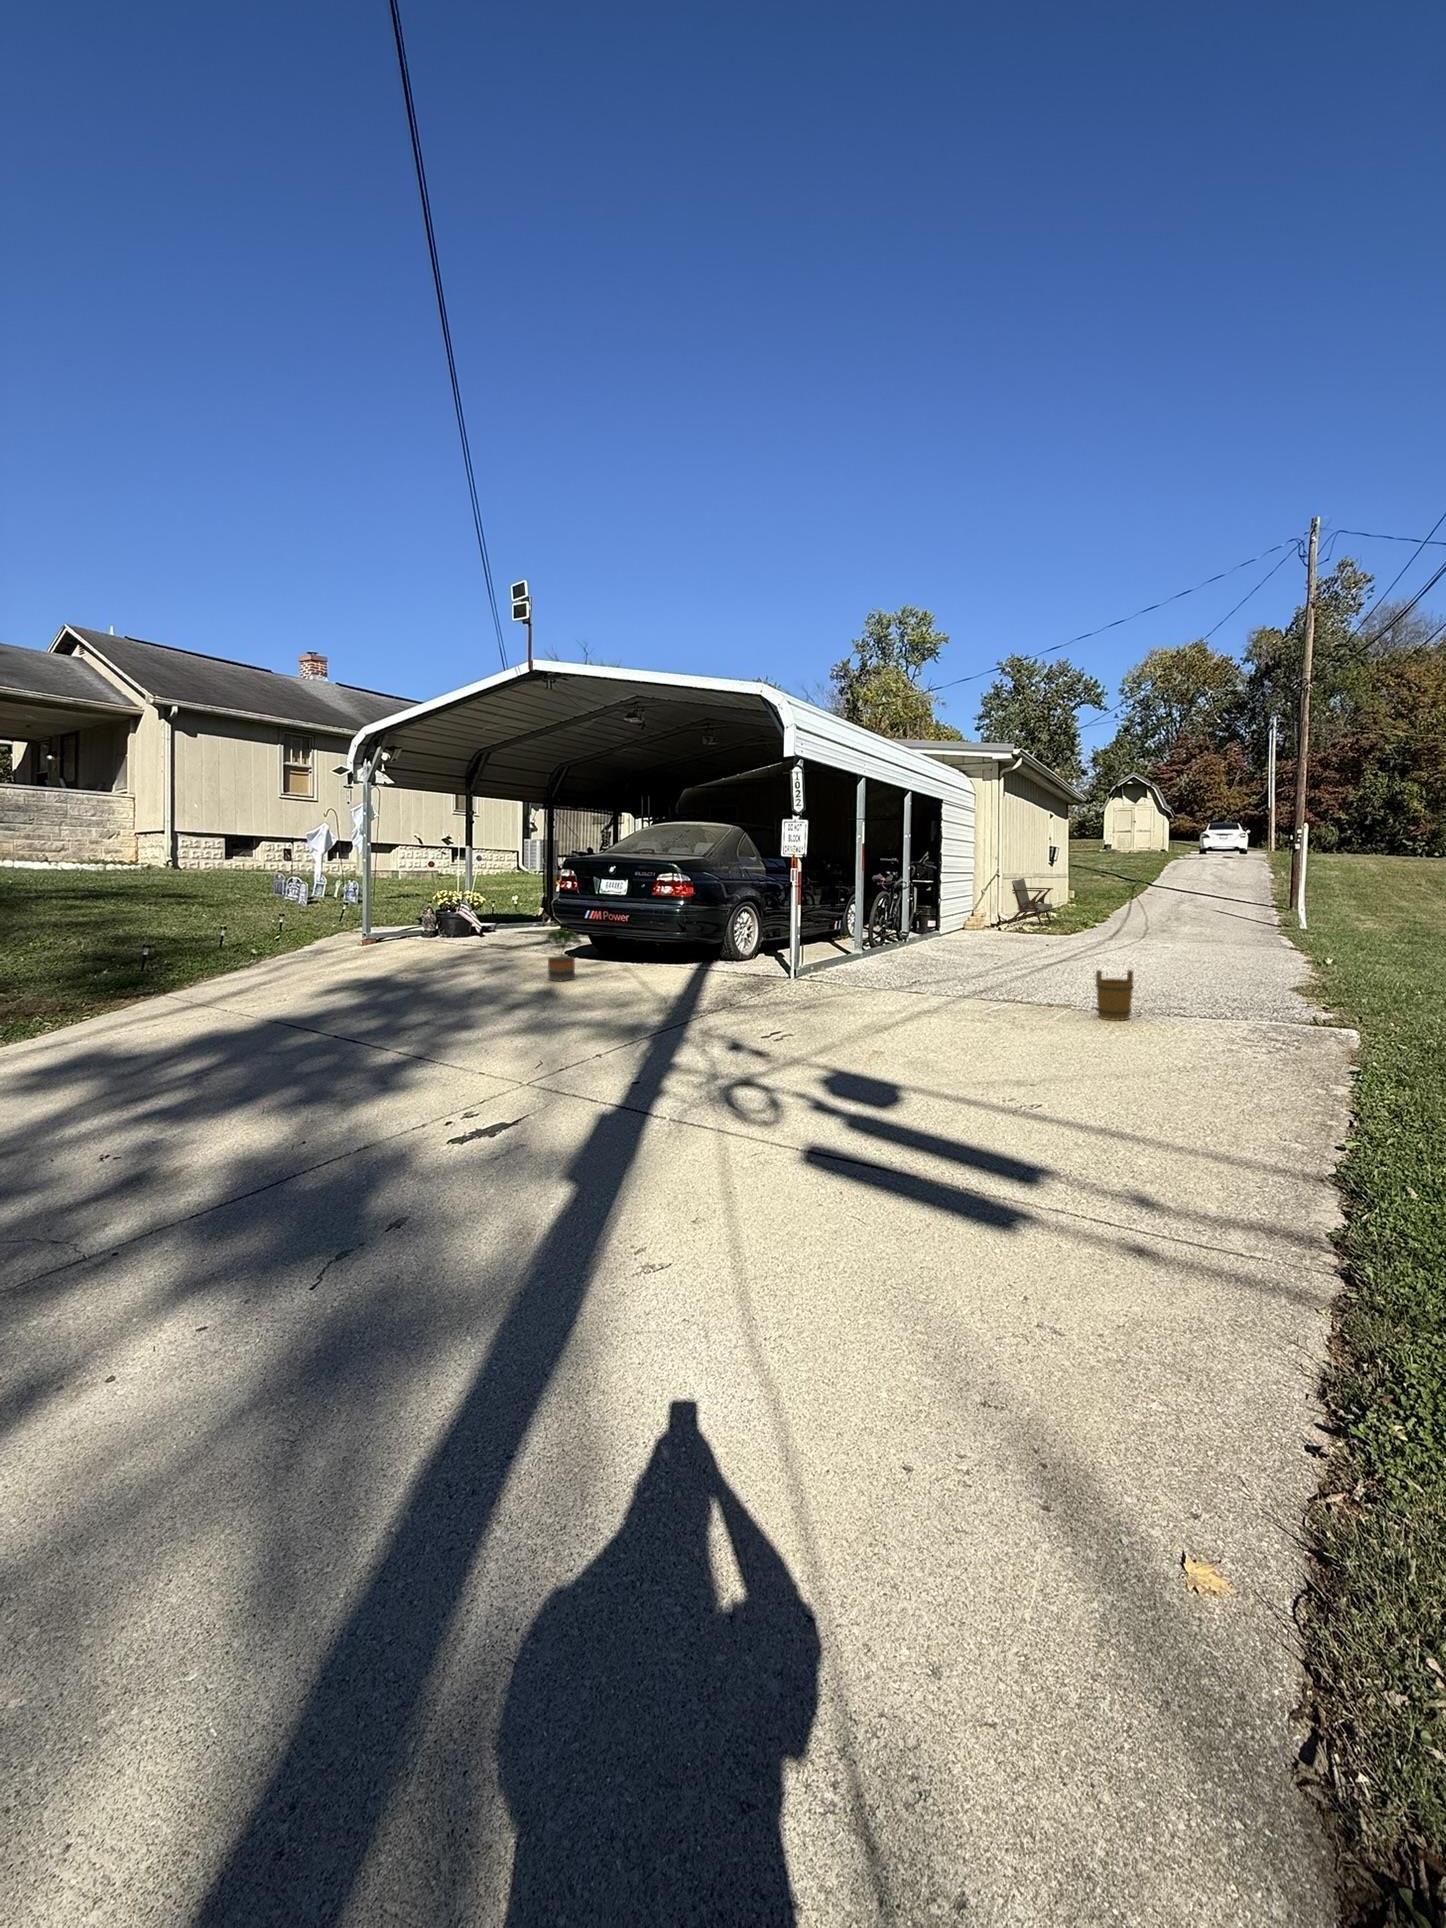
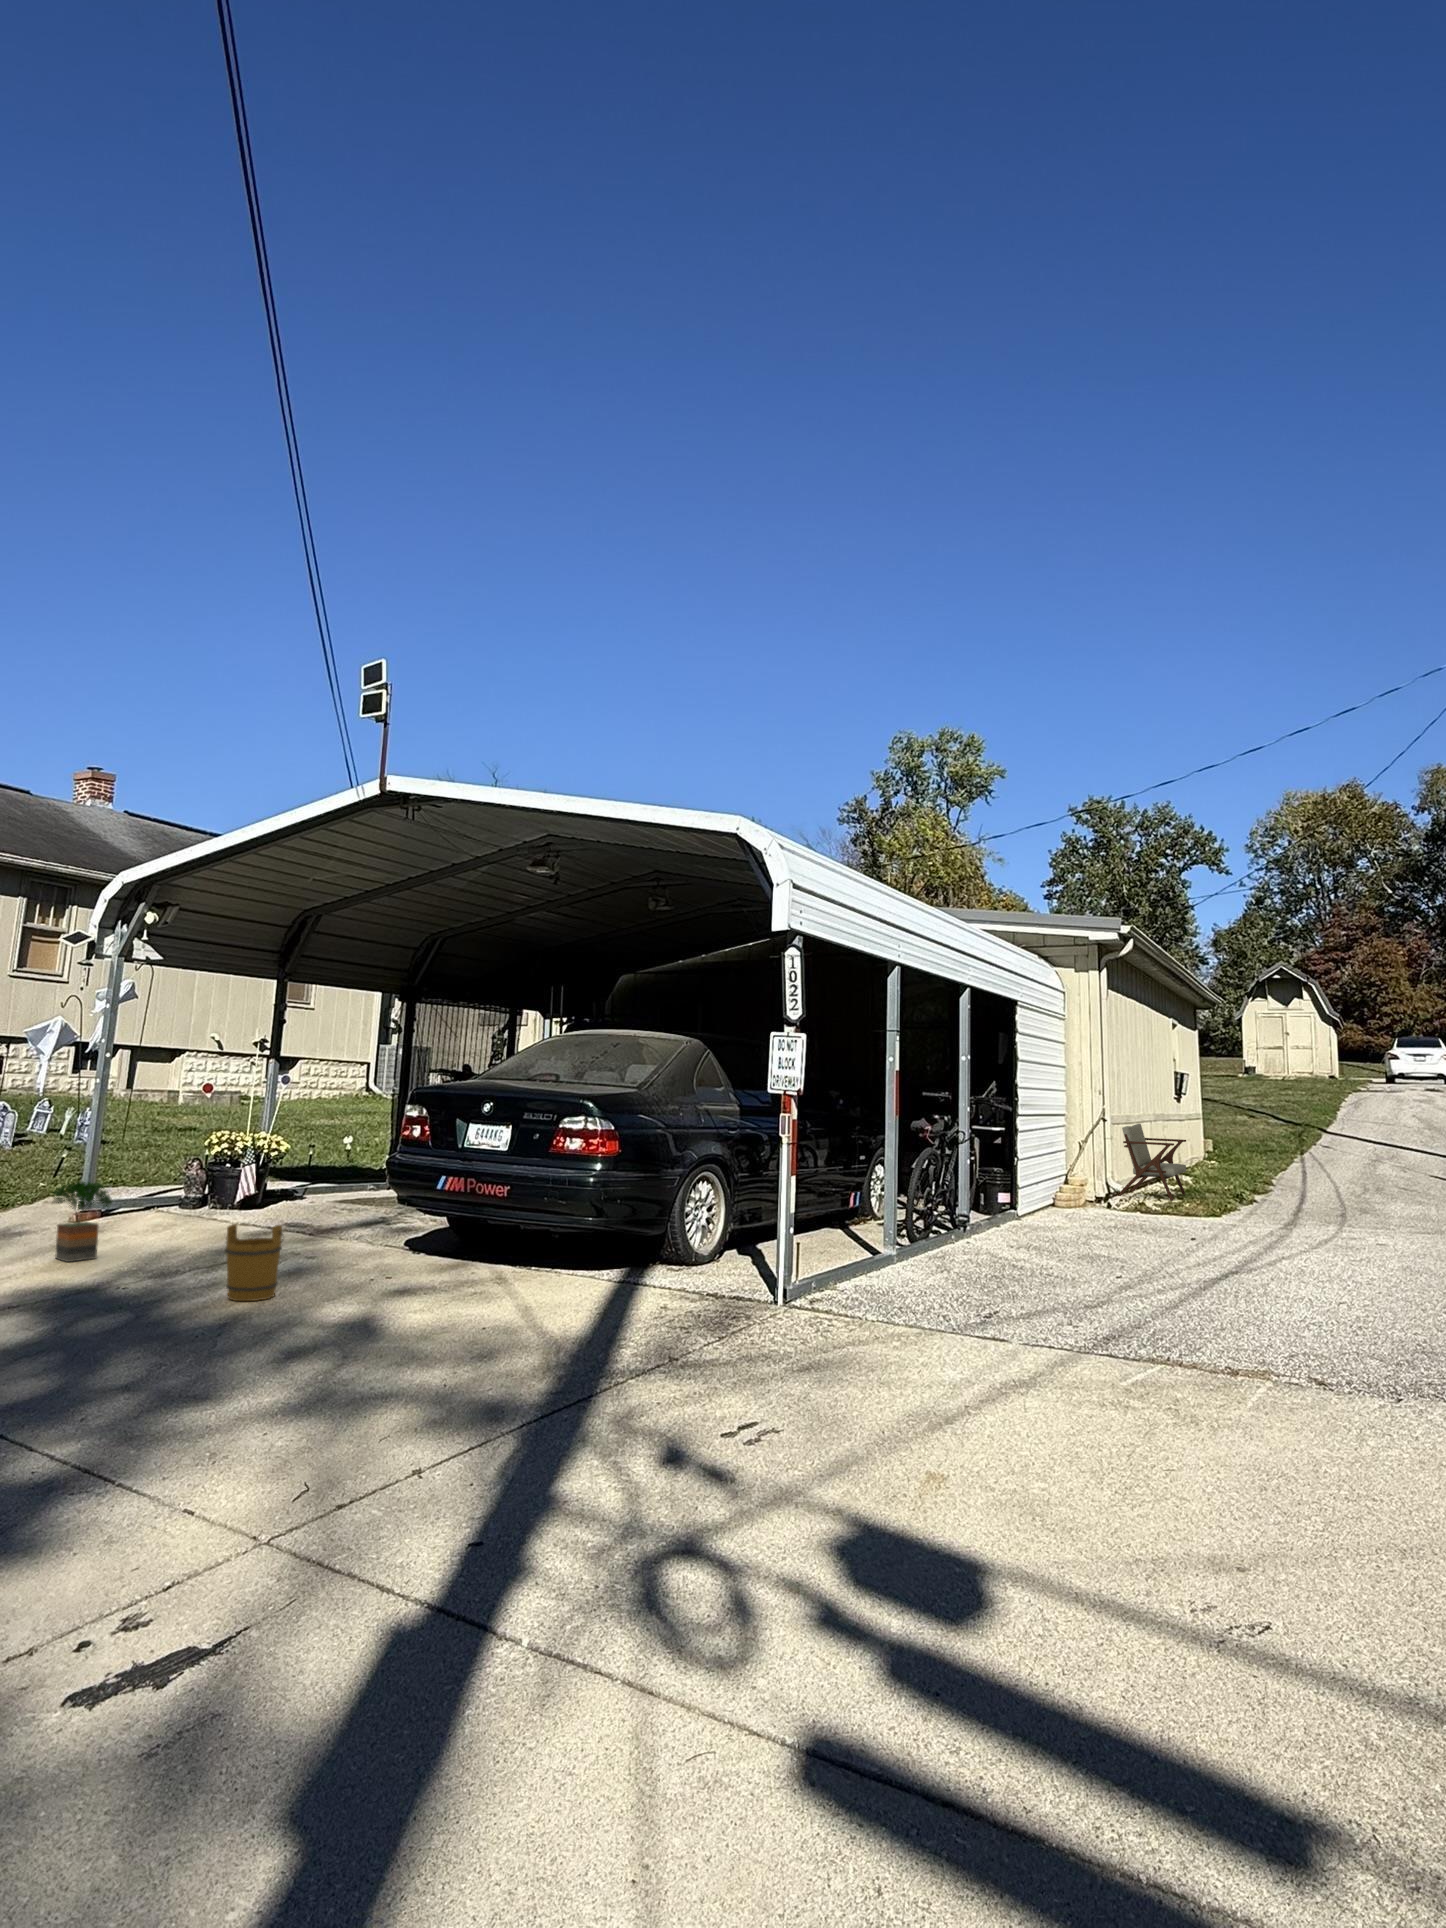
potted tree: present [544,929,581,981] -> present [54,1182,112,1262]
bucket: present [1095,970,1134,1021] -> present [225,1224,283,1301]

